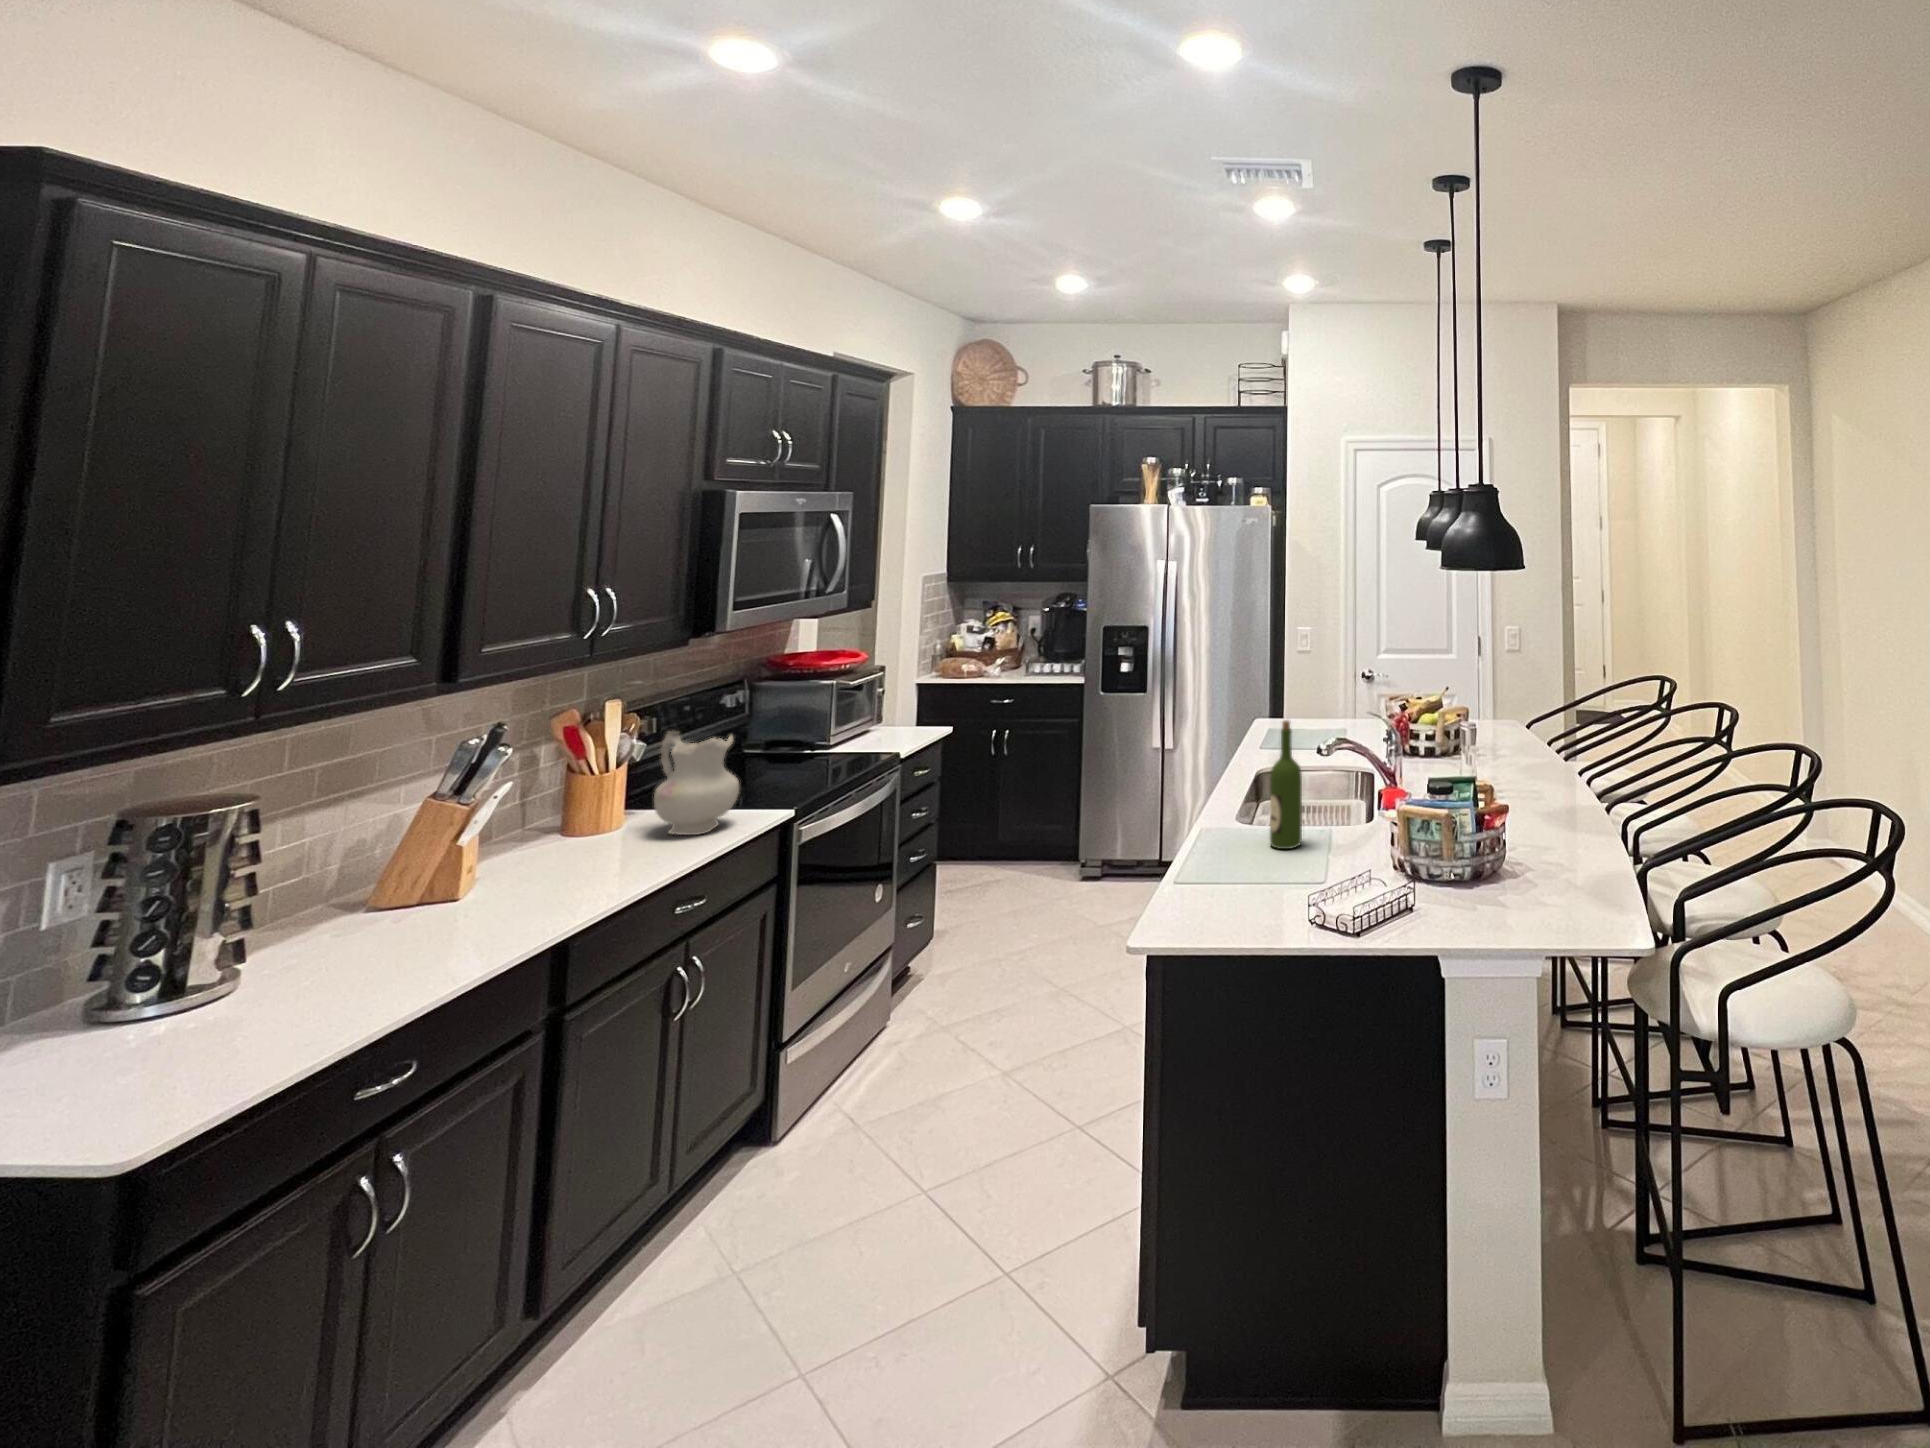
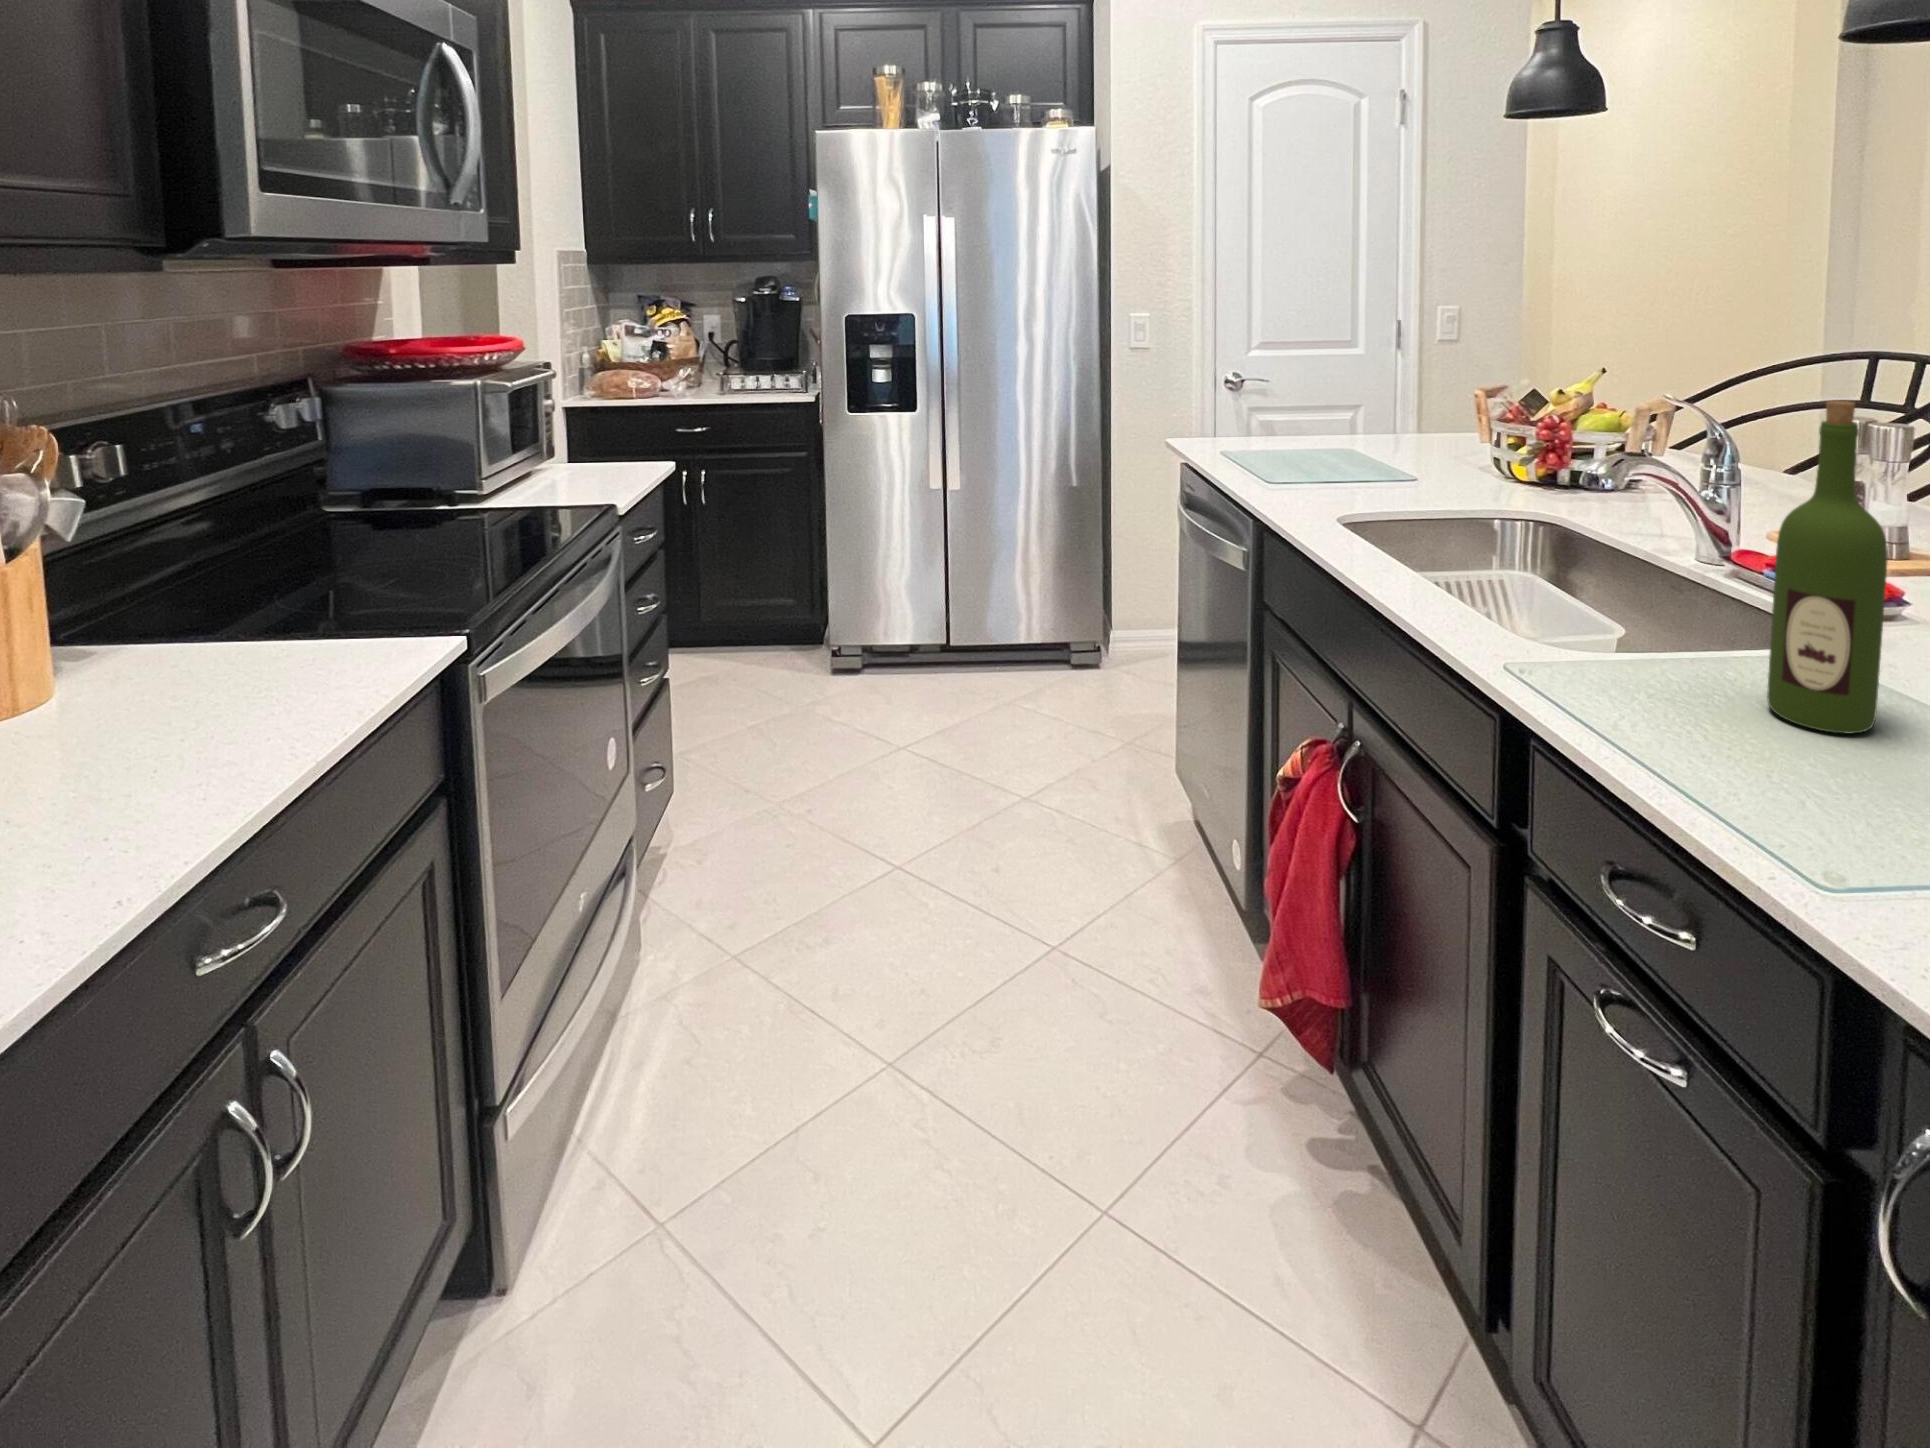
ceramic pitcher: present [654,731,739,835] -> none [107,466,329,722]

